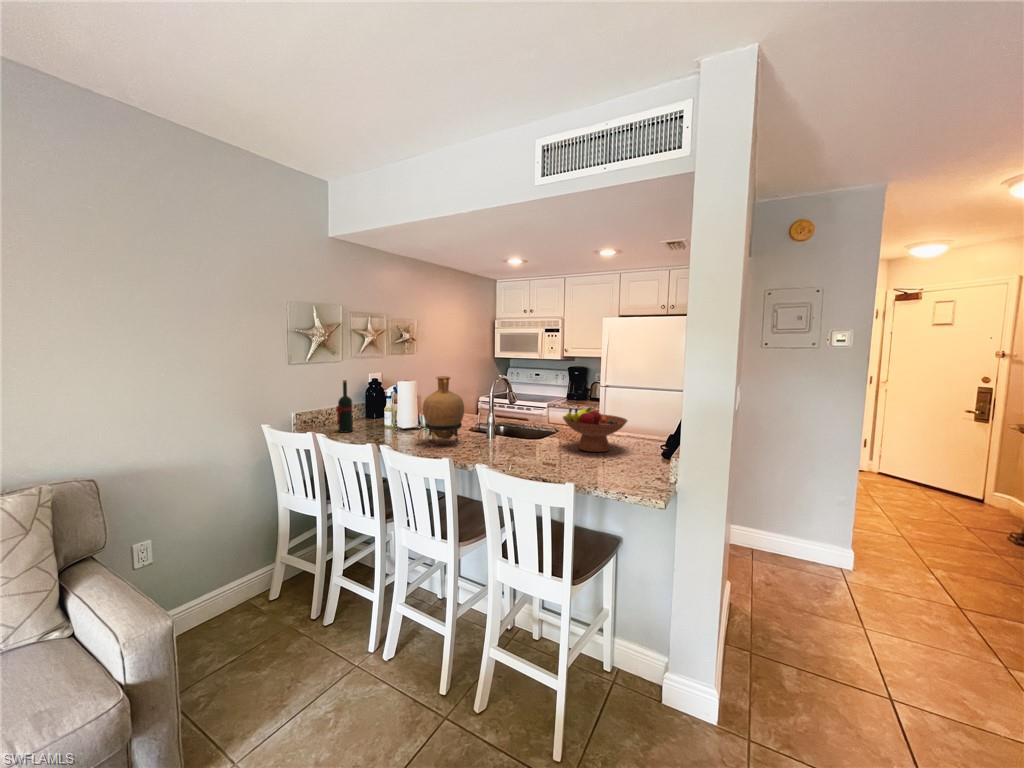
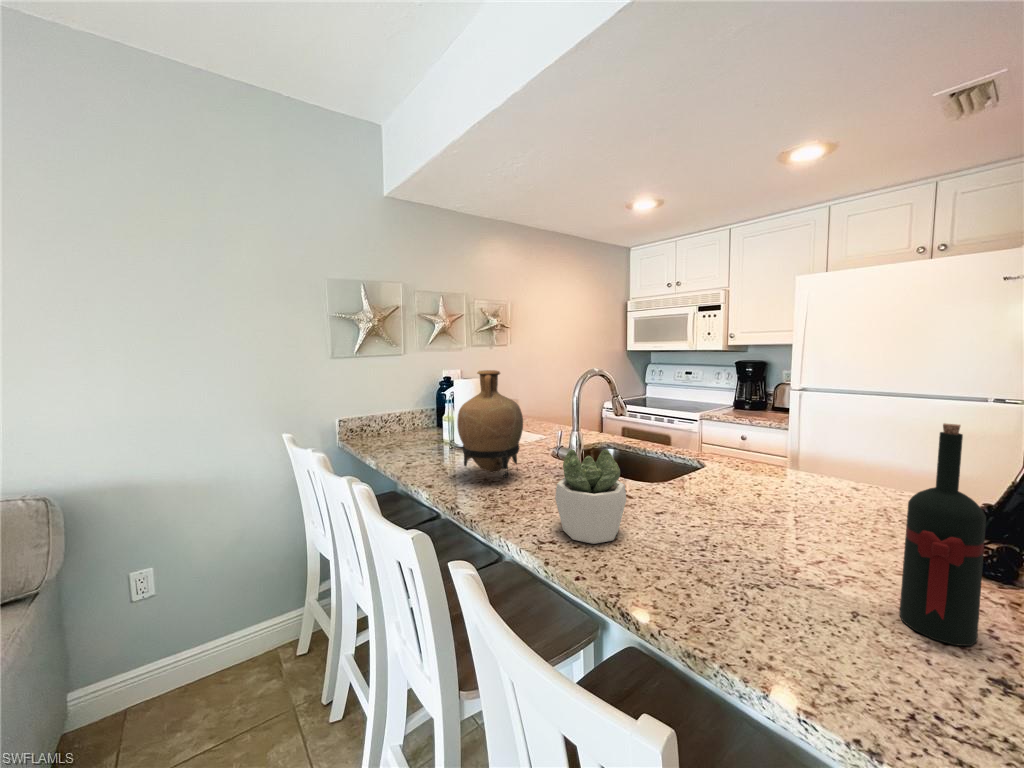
wine bottle: present [336,380,353,433] -> present [899,423,986,646]
fruit bowl: present [563,407,628,452] -> none [698,431,863,534]
succulent plant: none [501,418,534,463] -> present [555,449,626,544]

